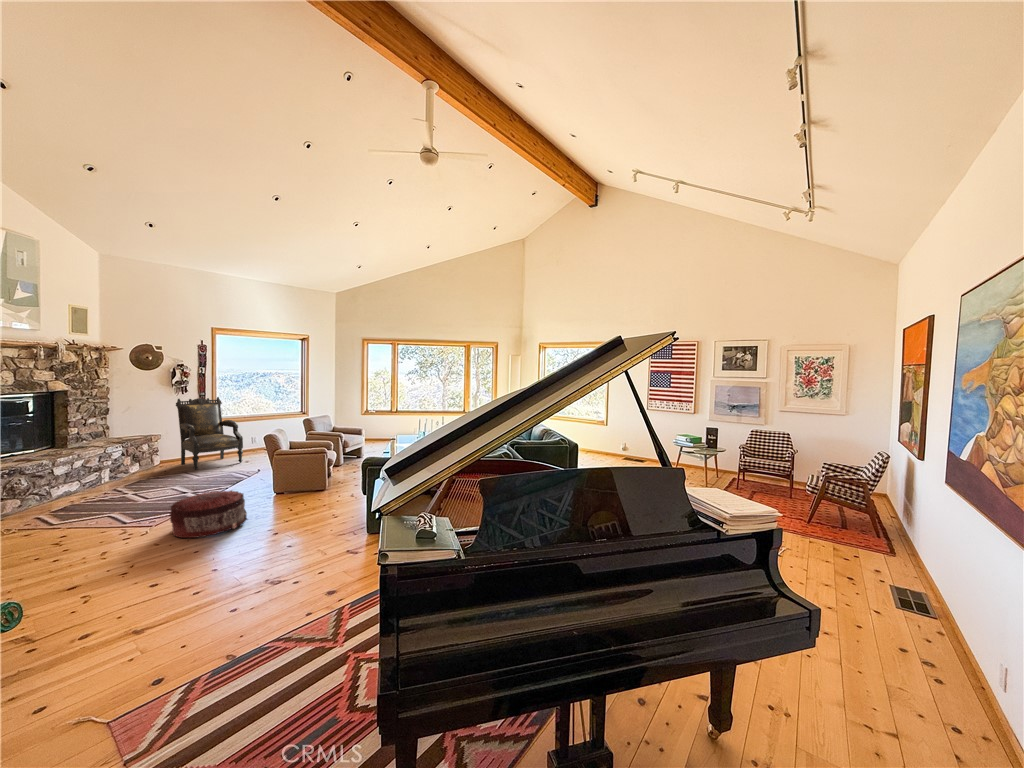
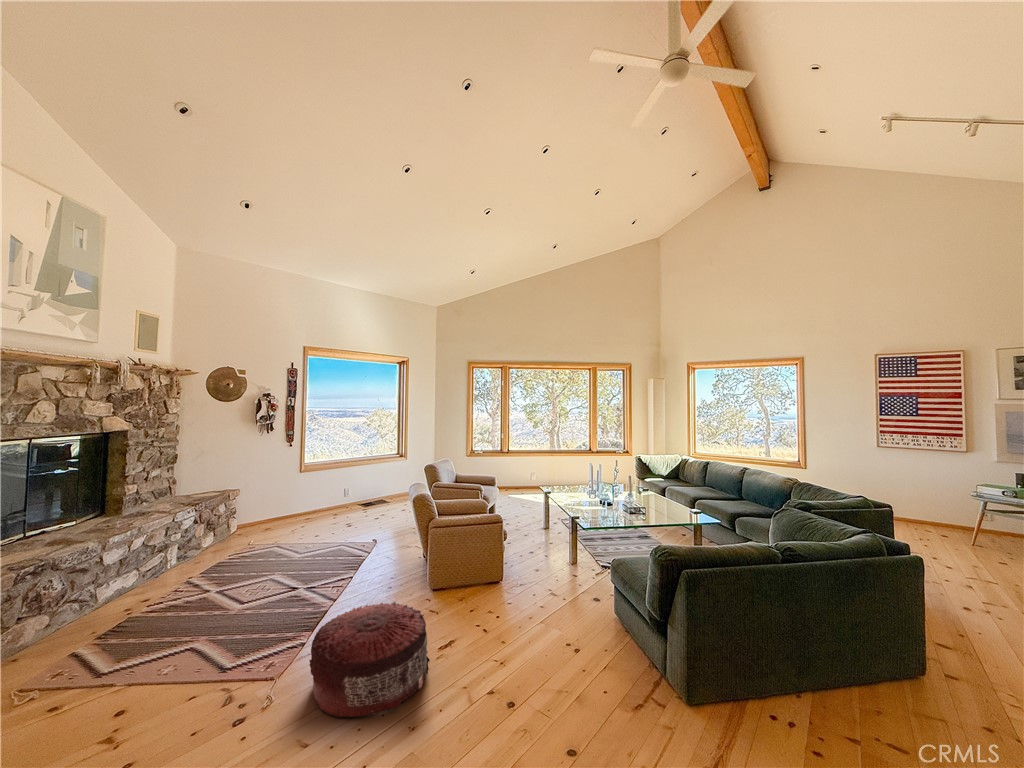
armchair: present [176,397,243,470] -> none [259,437,344,540]

